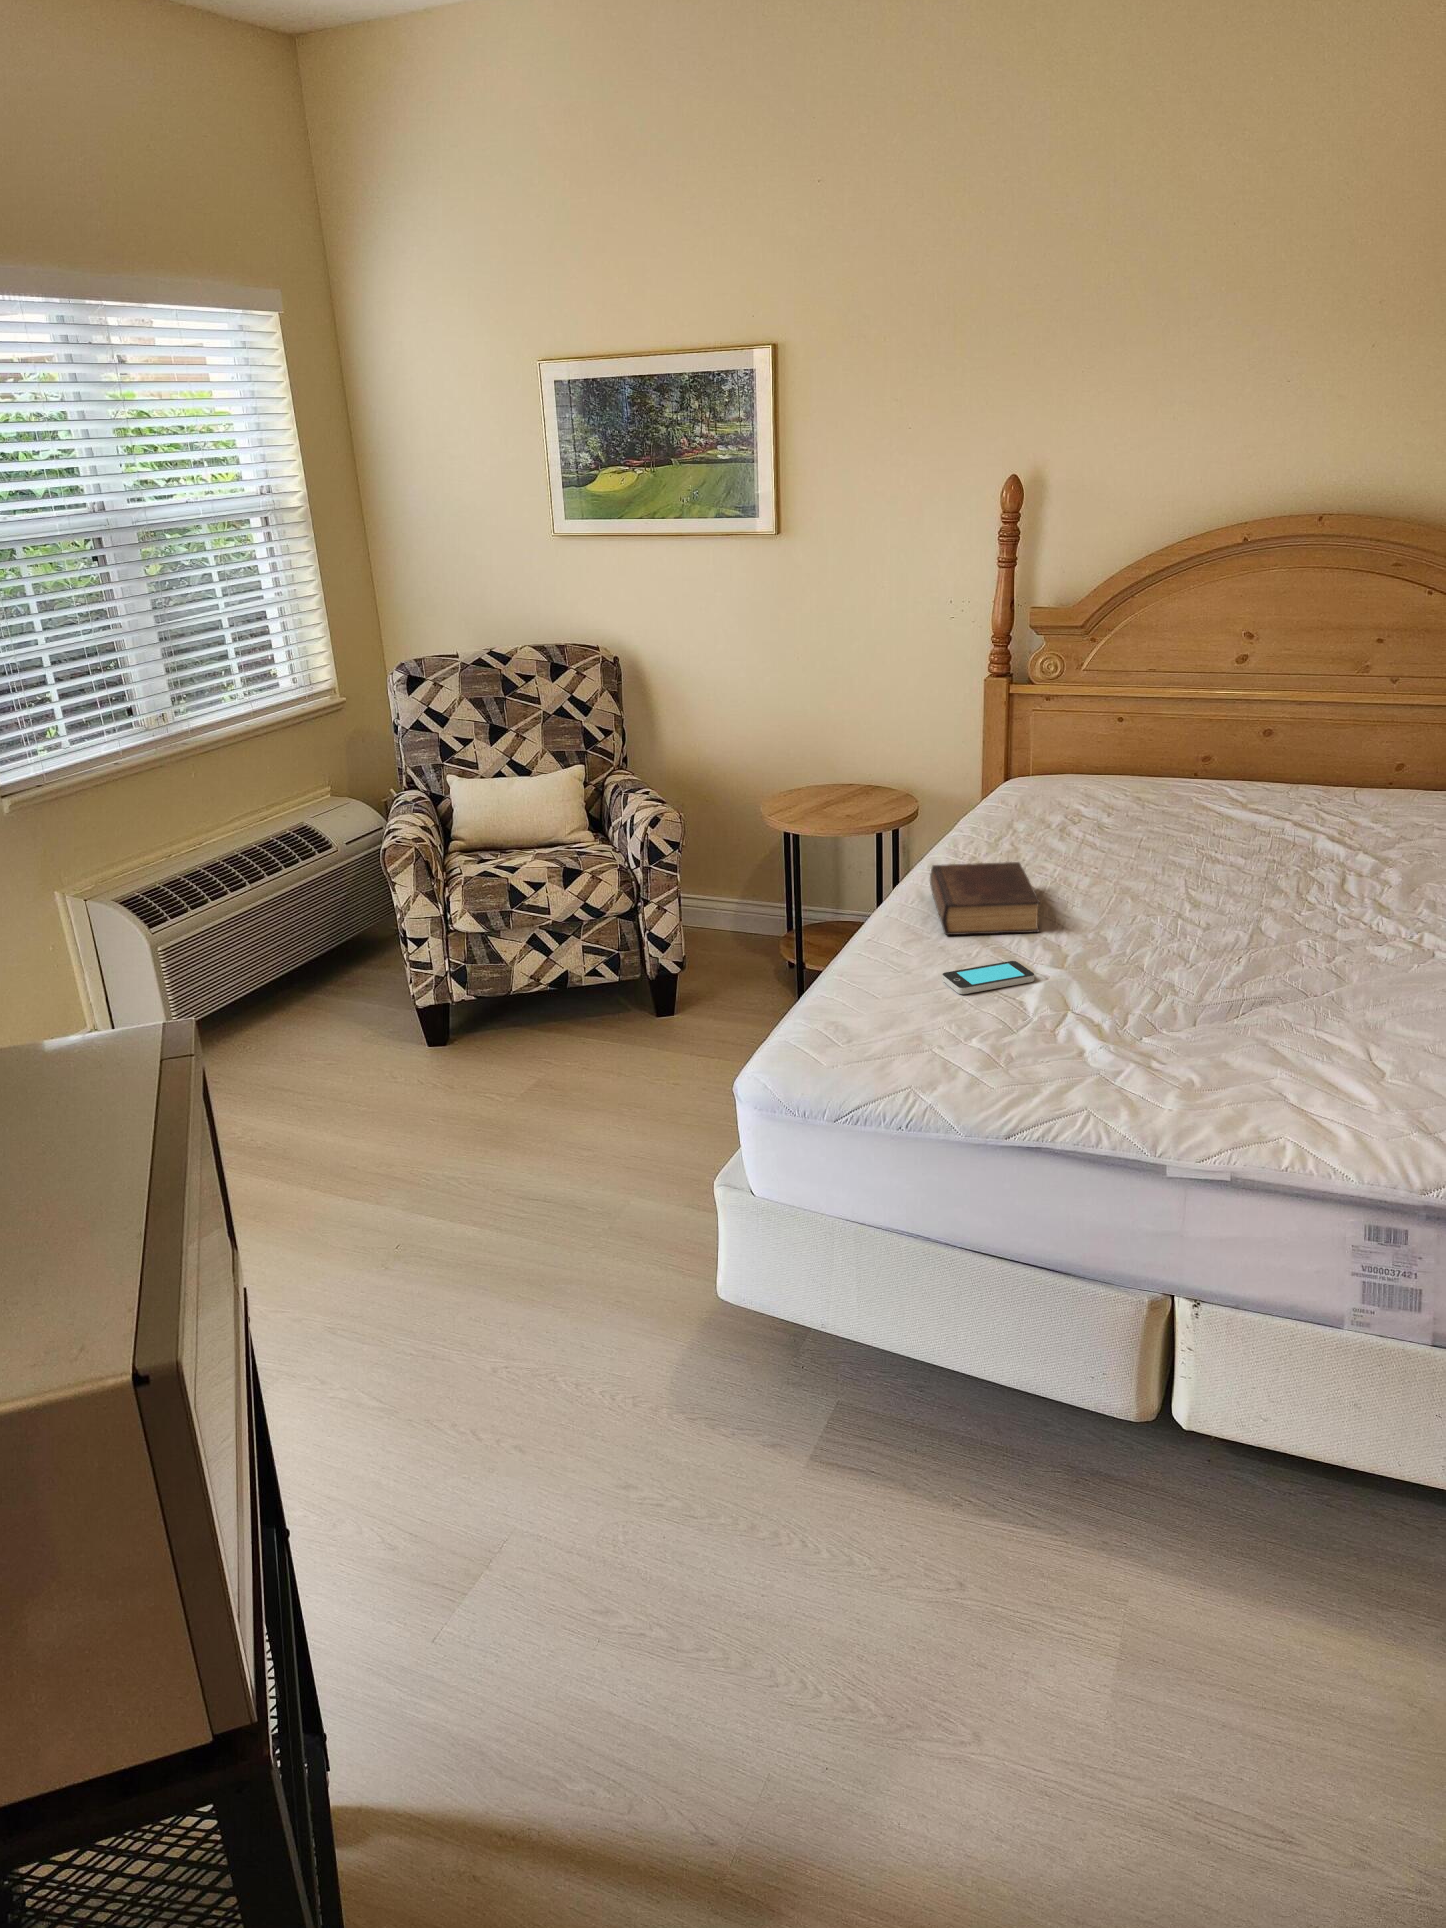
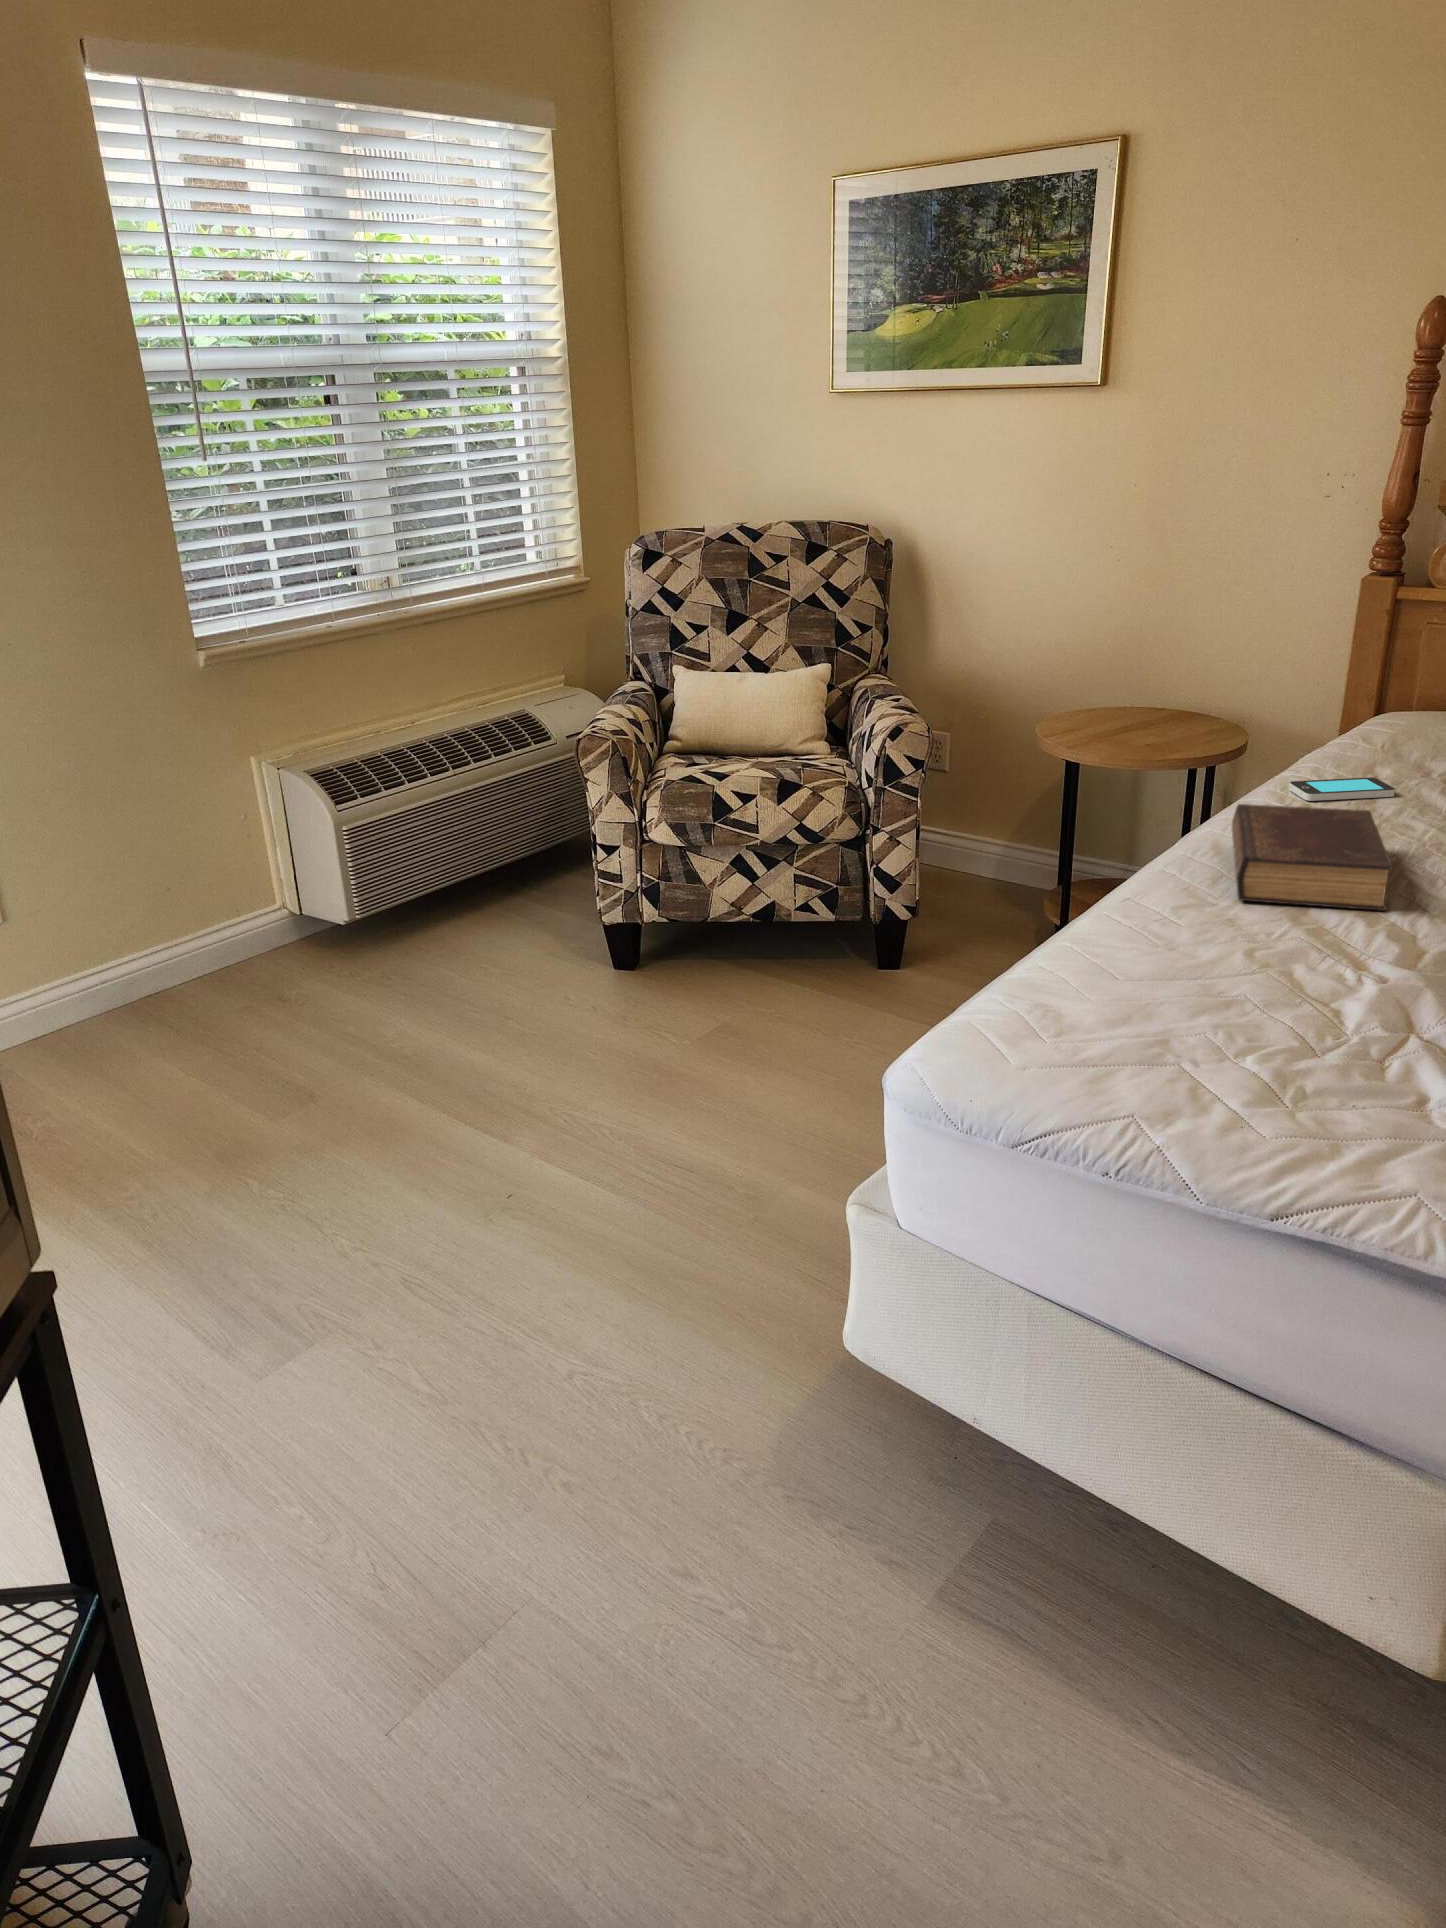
smartphone: present [942,961,1034,994] -> present [1289,777,1395,801]

